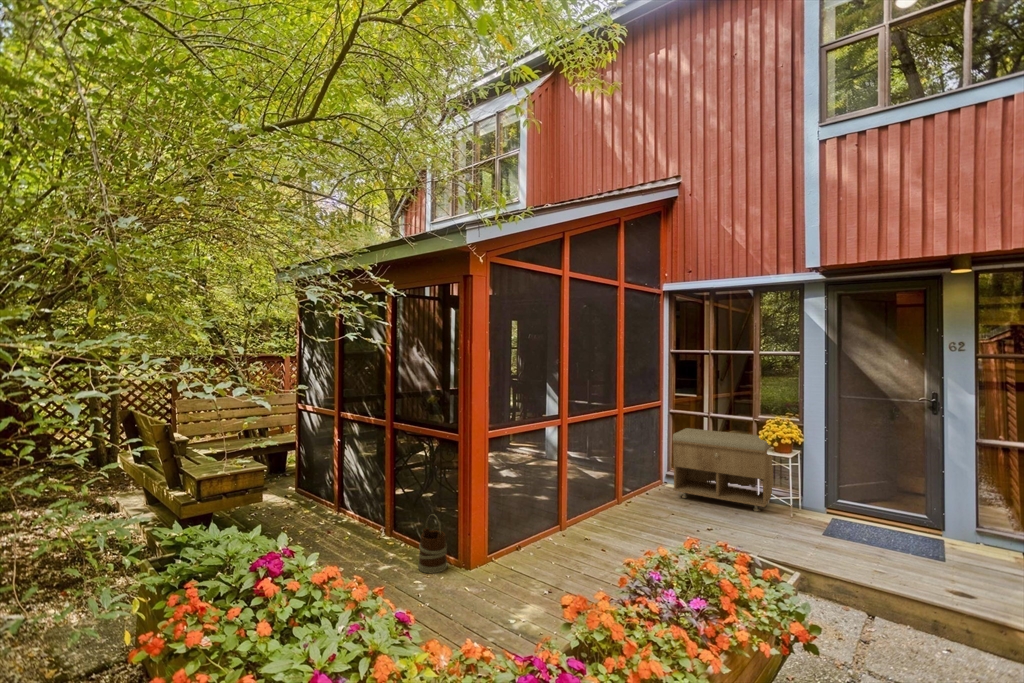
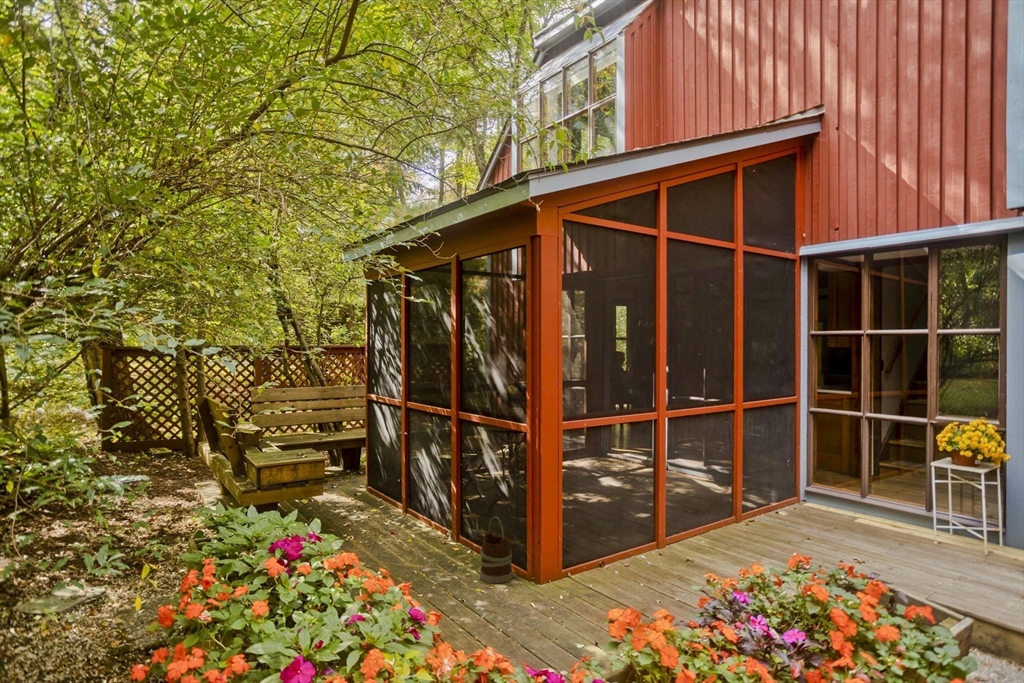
storage bench: present [673,428,773,511] -> none [811,432,959,543]

